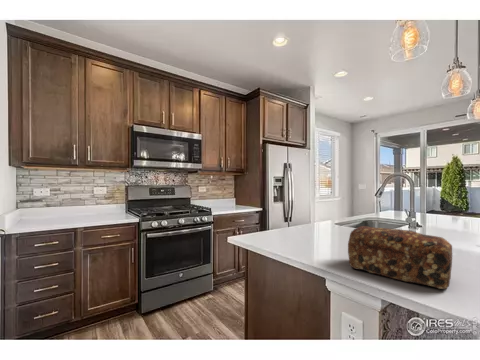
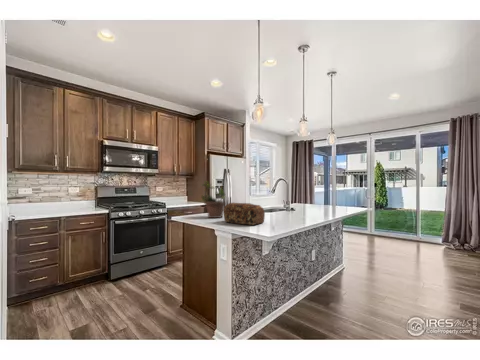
potted plant: none [281,174,335,249] -> present [202,183,226,218]

